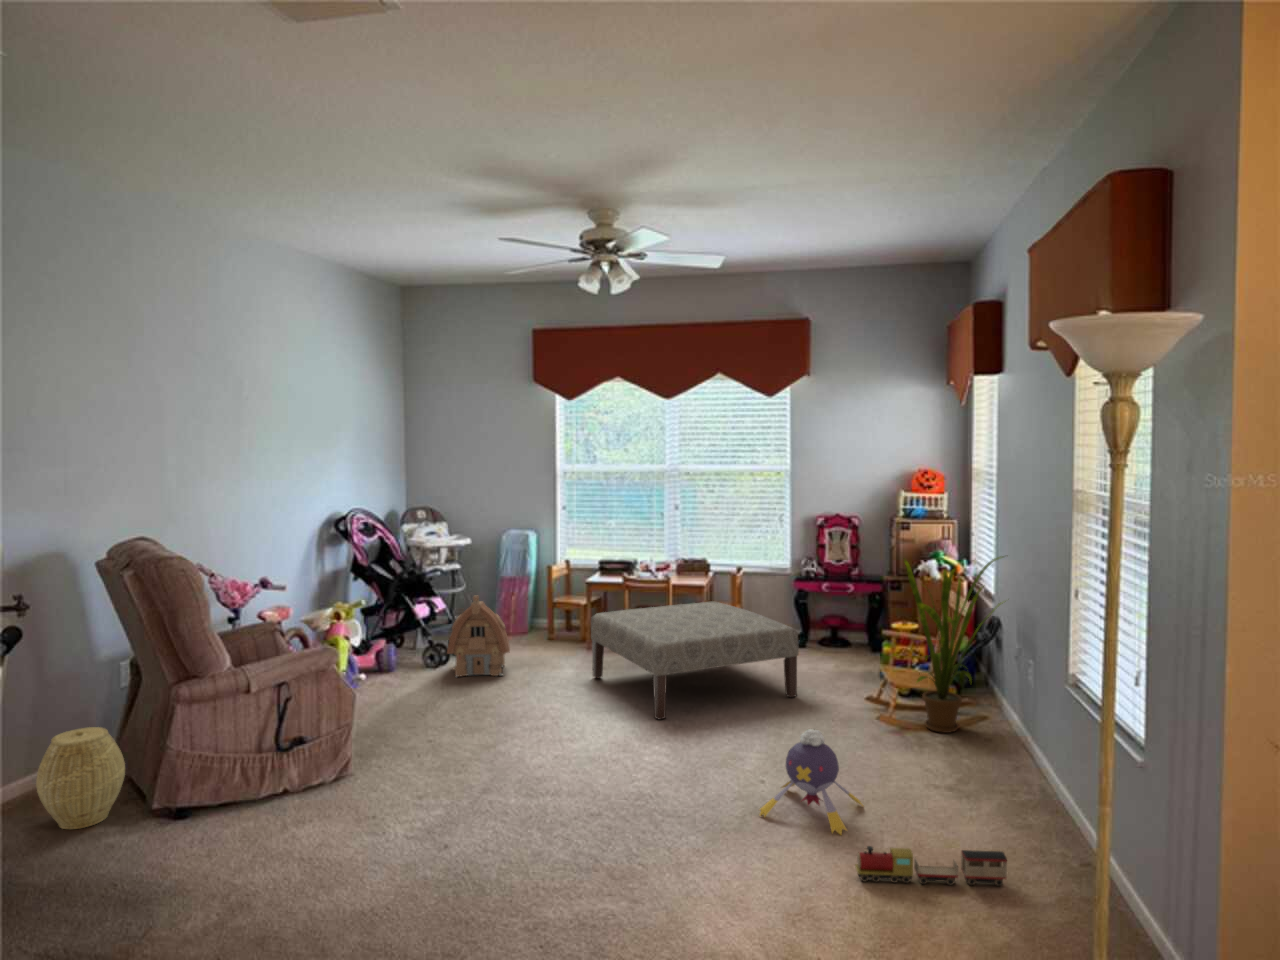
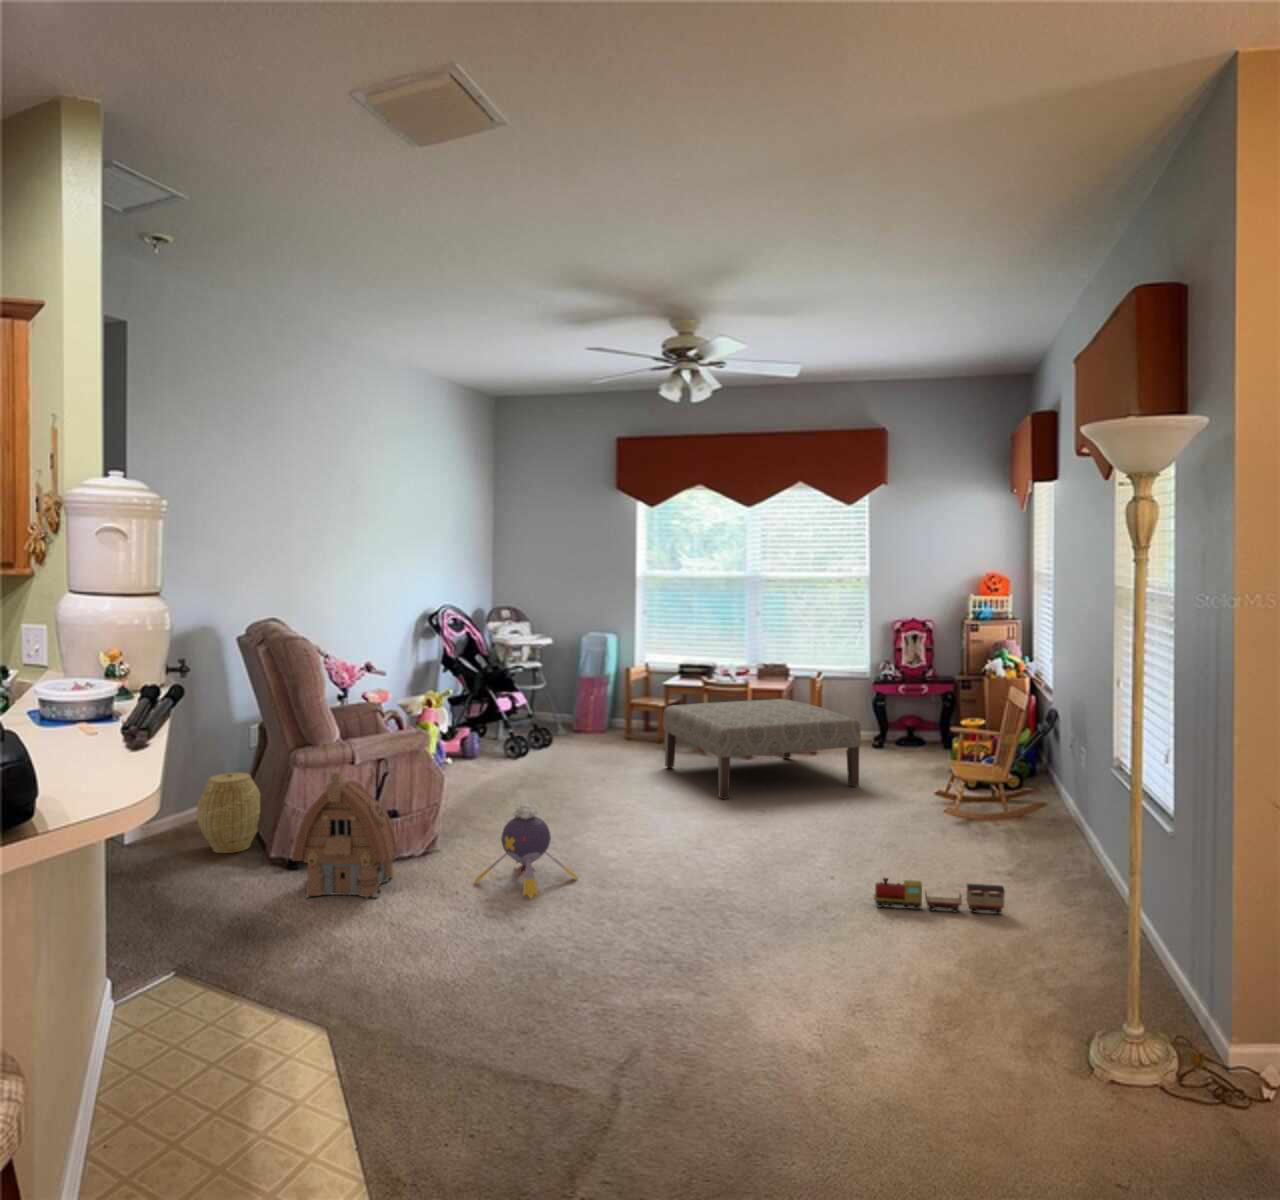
house plant: present [904,556,1003,733] -> none [952,646,1059,816]
toy house: present [447,596,510,677] -> present [292,772,397,898]
plush toy: present [760,729,862,835] -> present [475,804,577,898]

